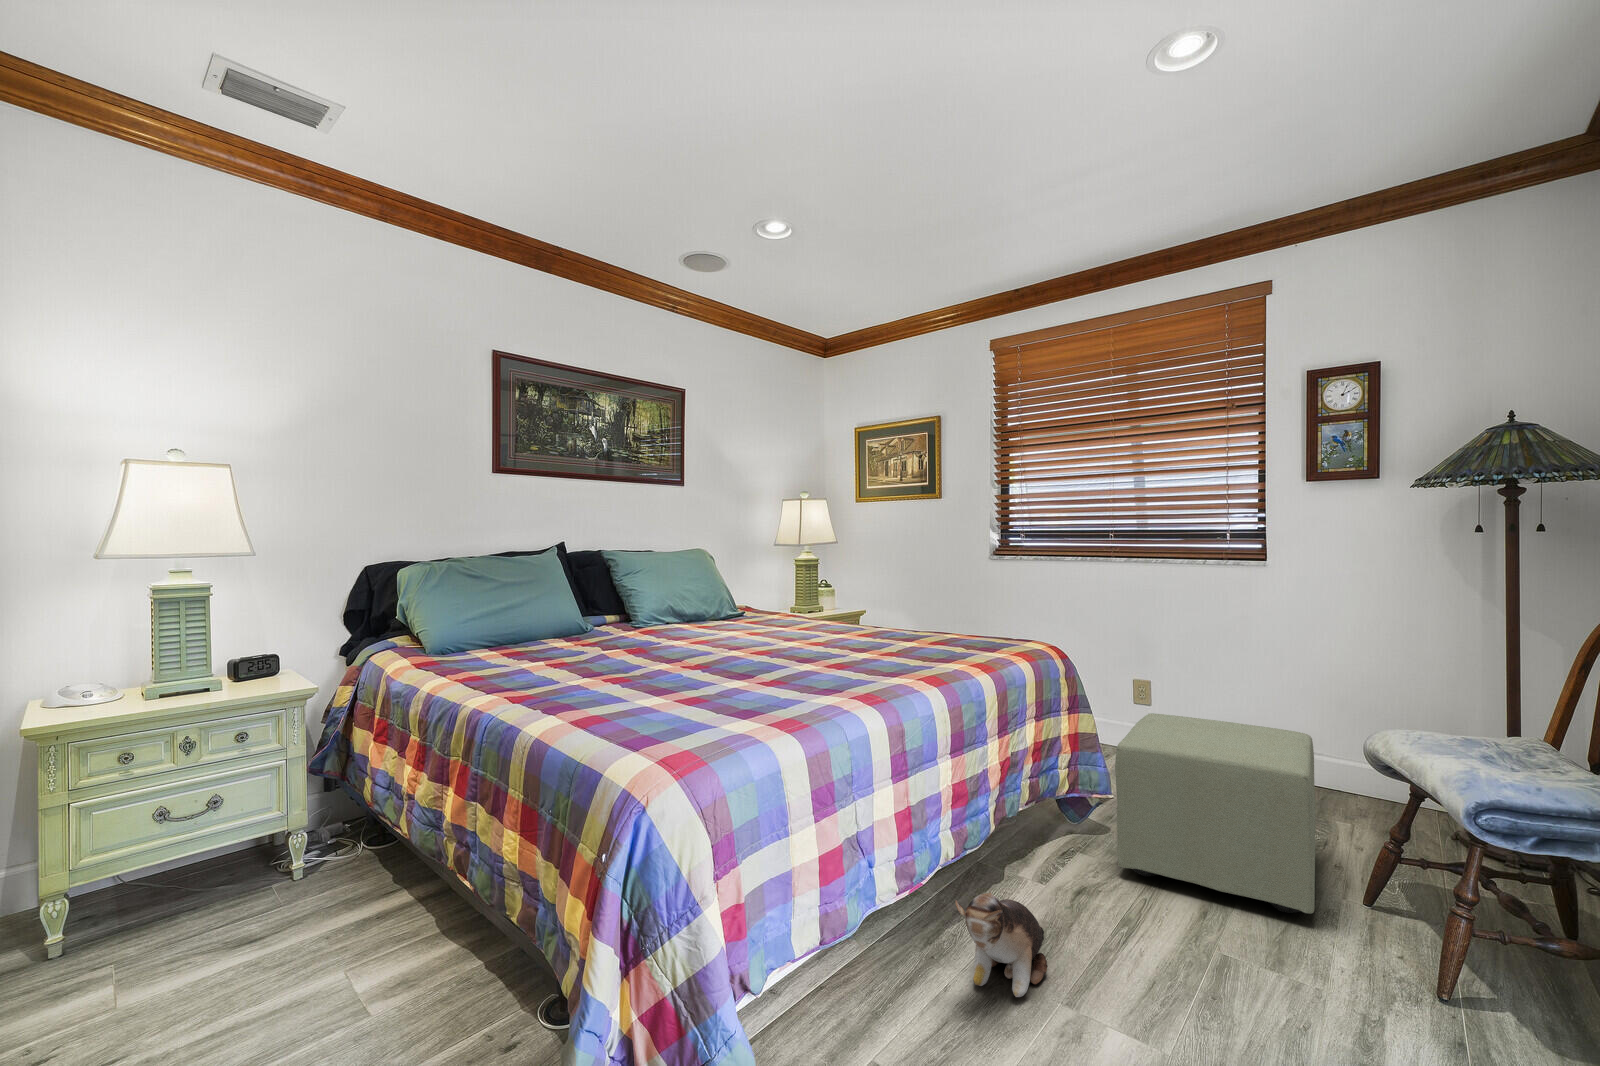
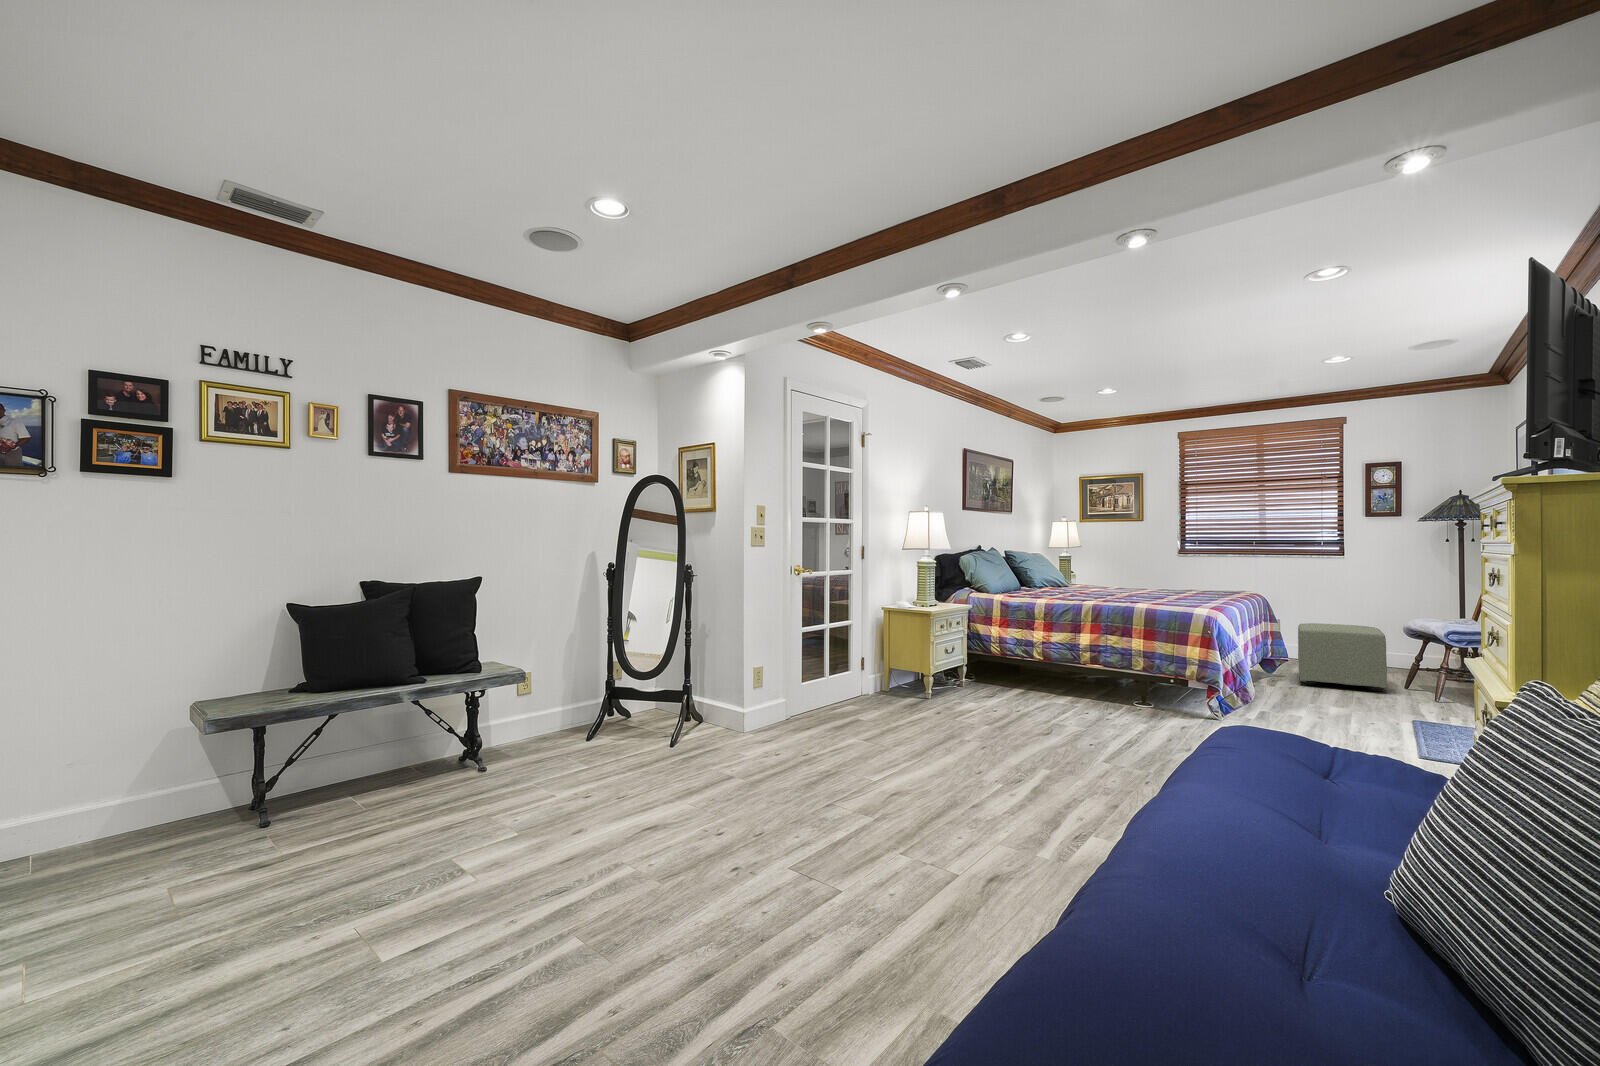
plush toy: present [955,893,1048,997] -> none [1270,668,1297,703]

